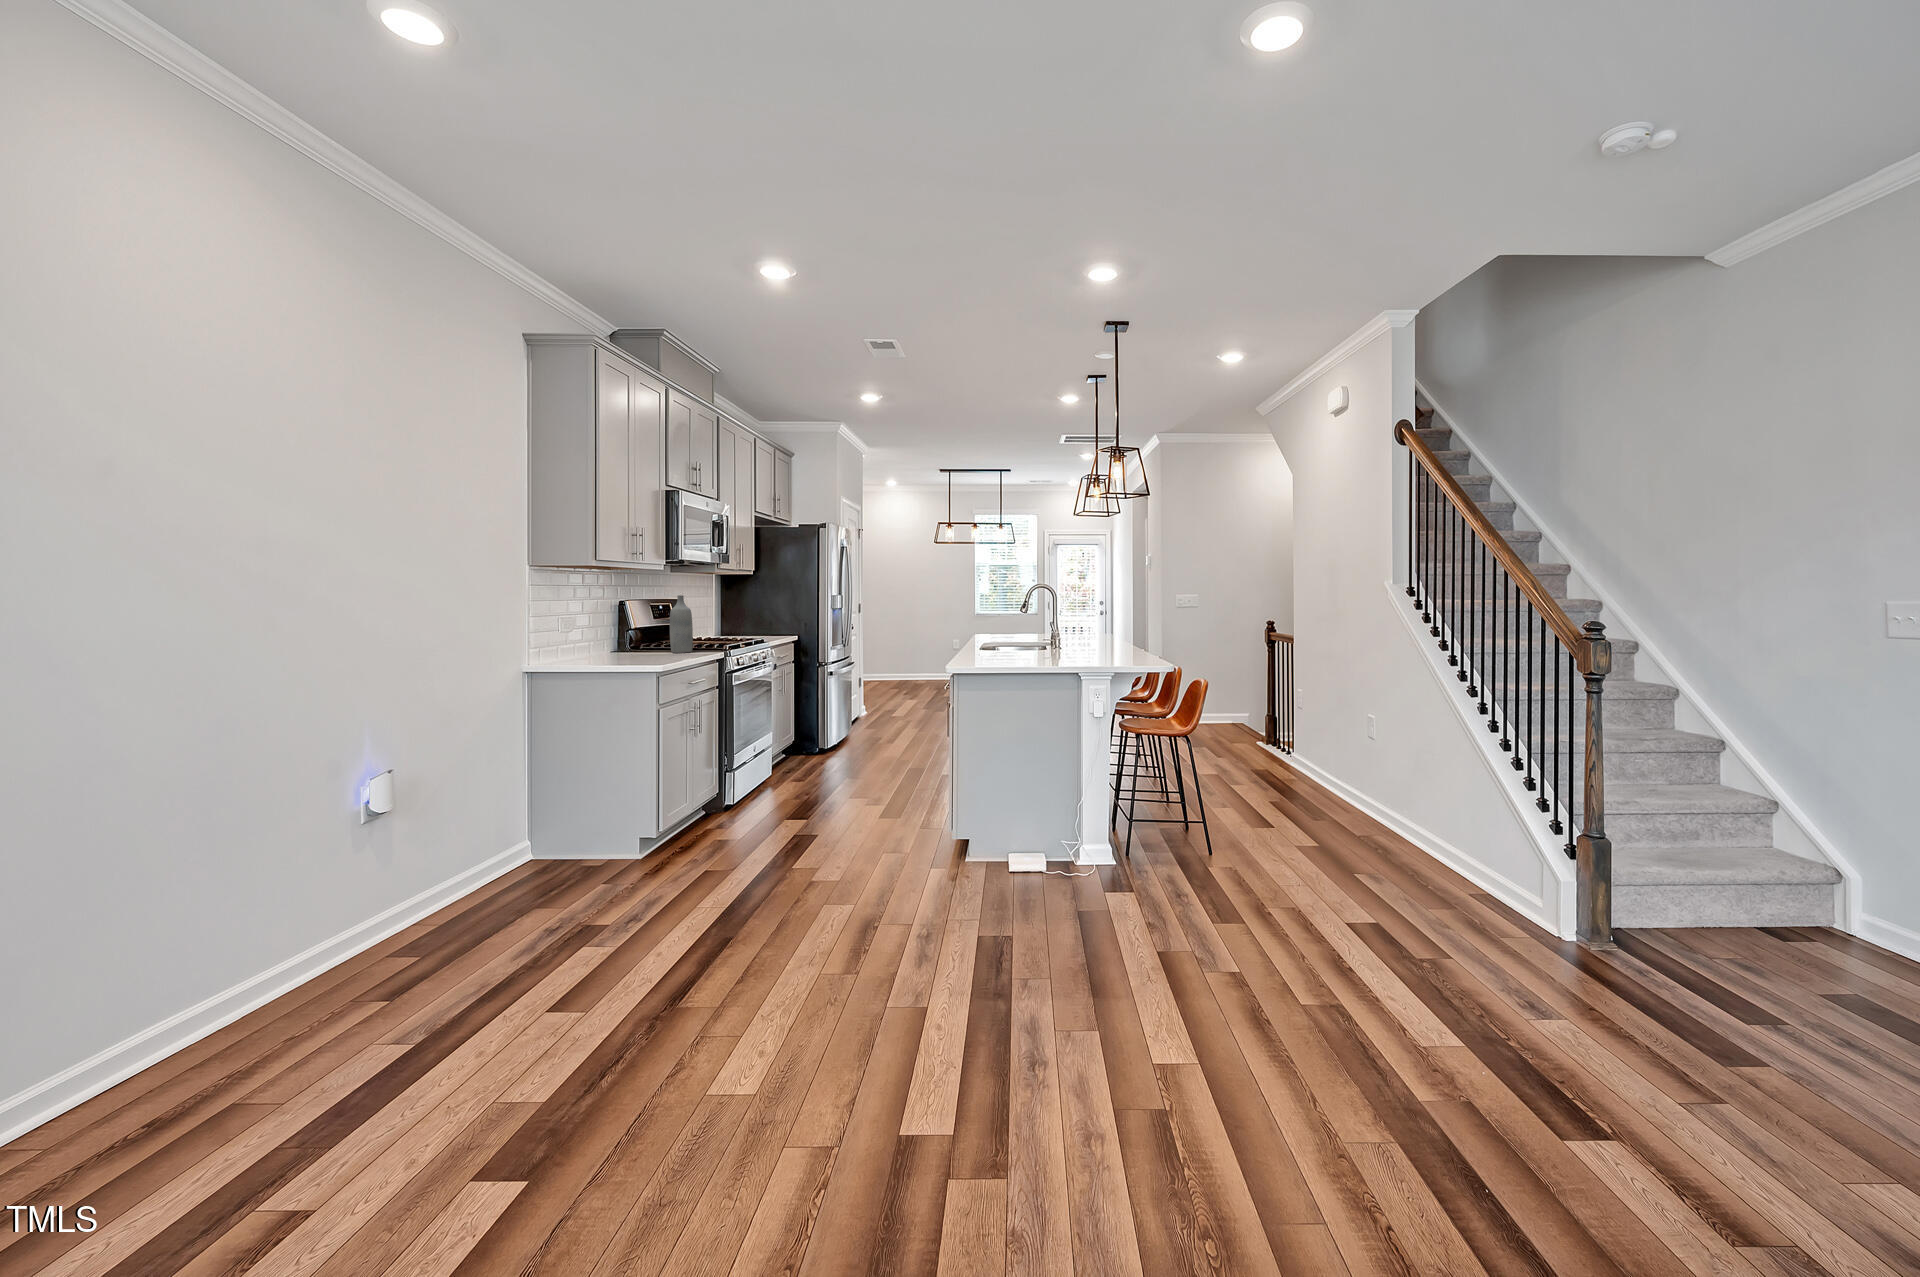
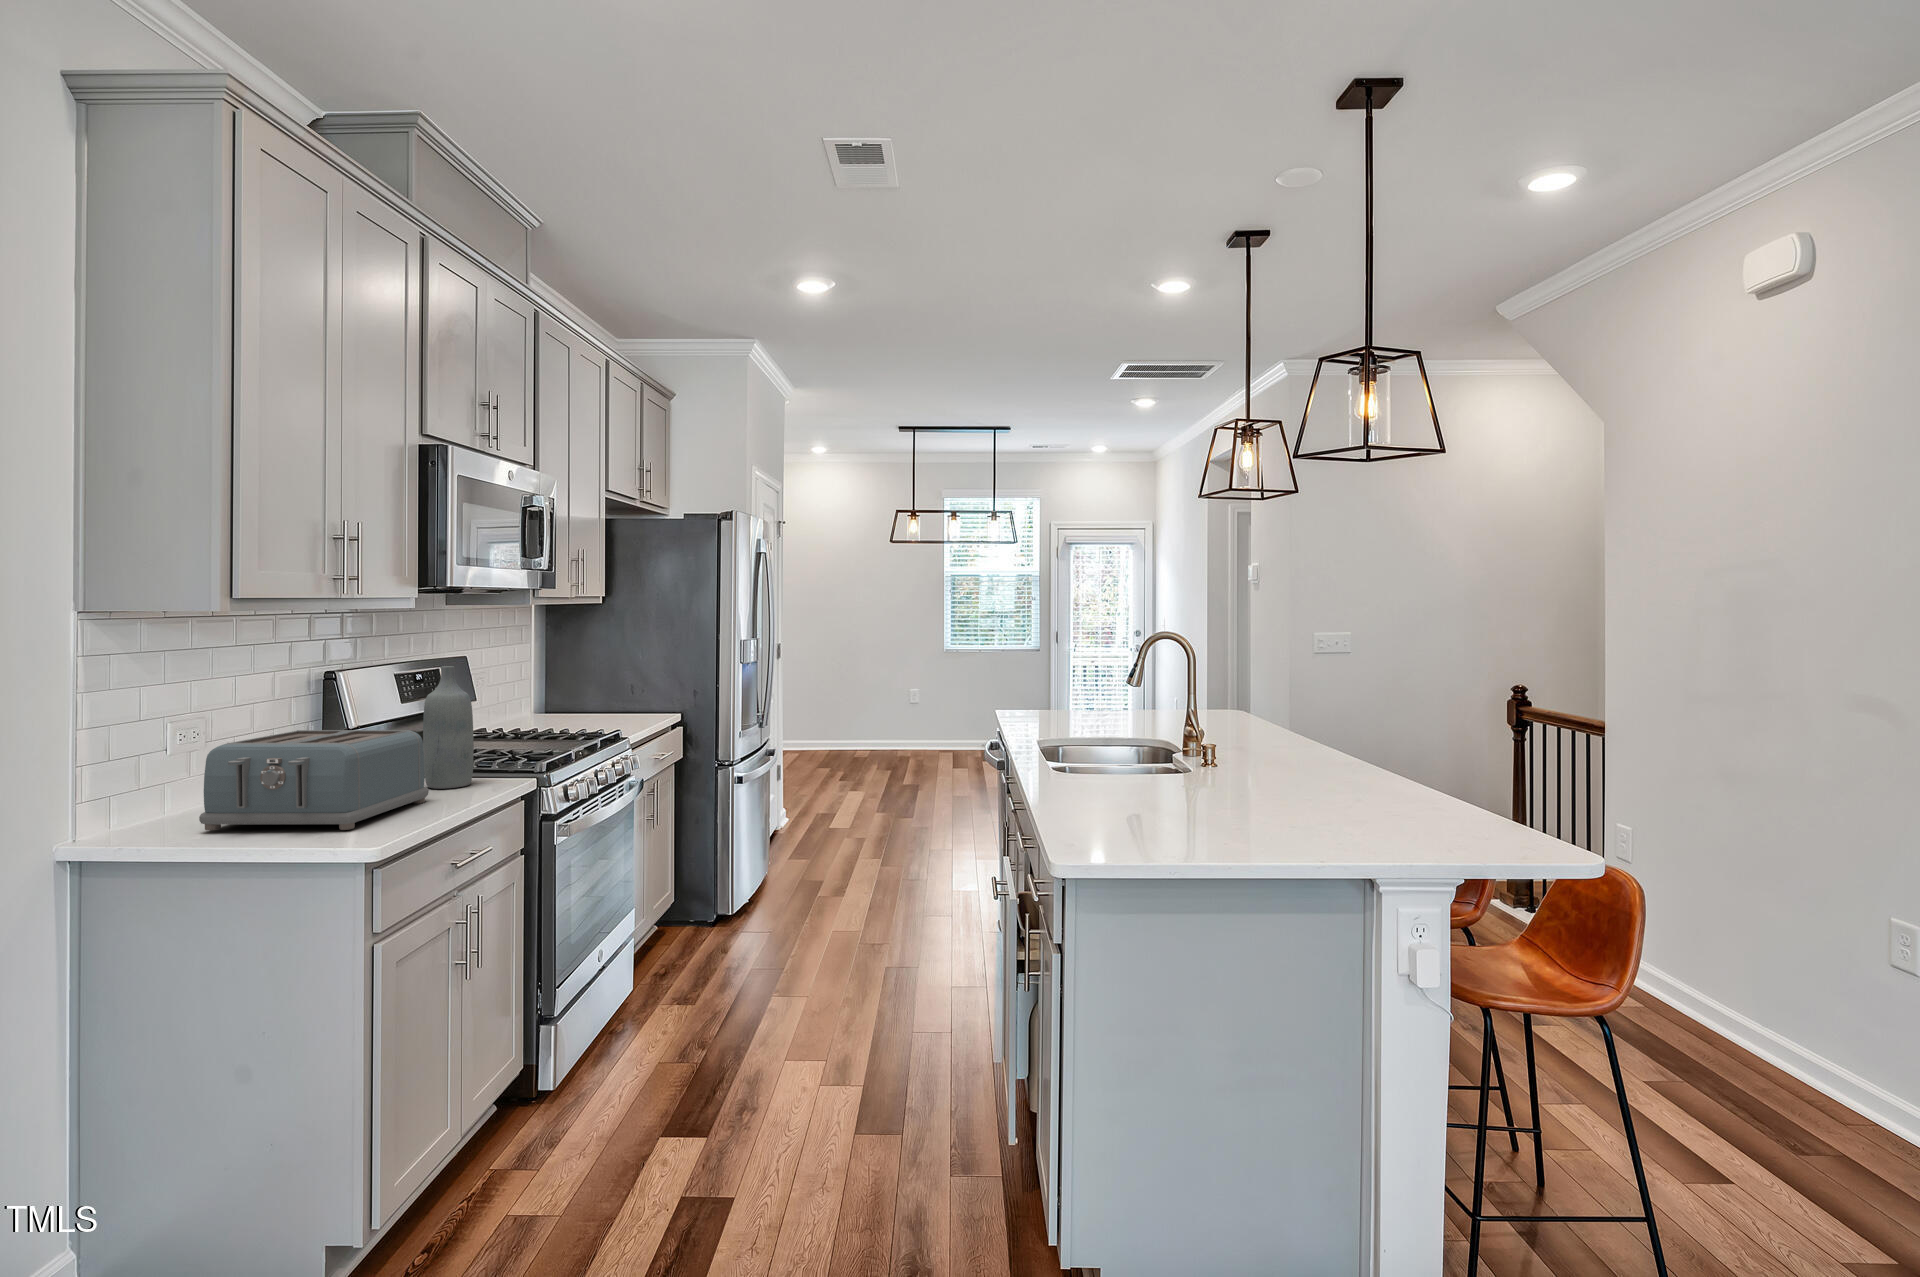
toaster: none [581,622,674,661] -> present [199,730,429,830]

